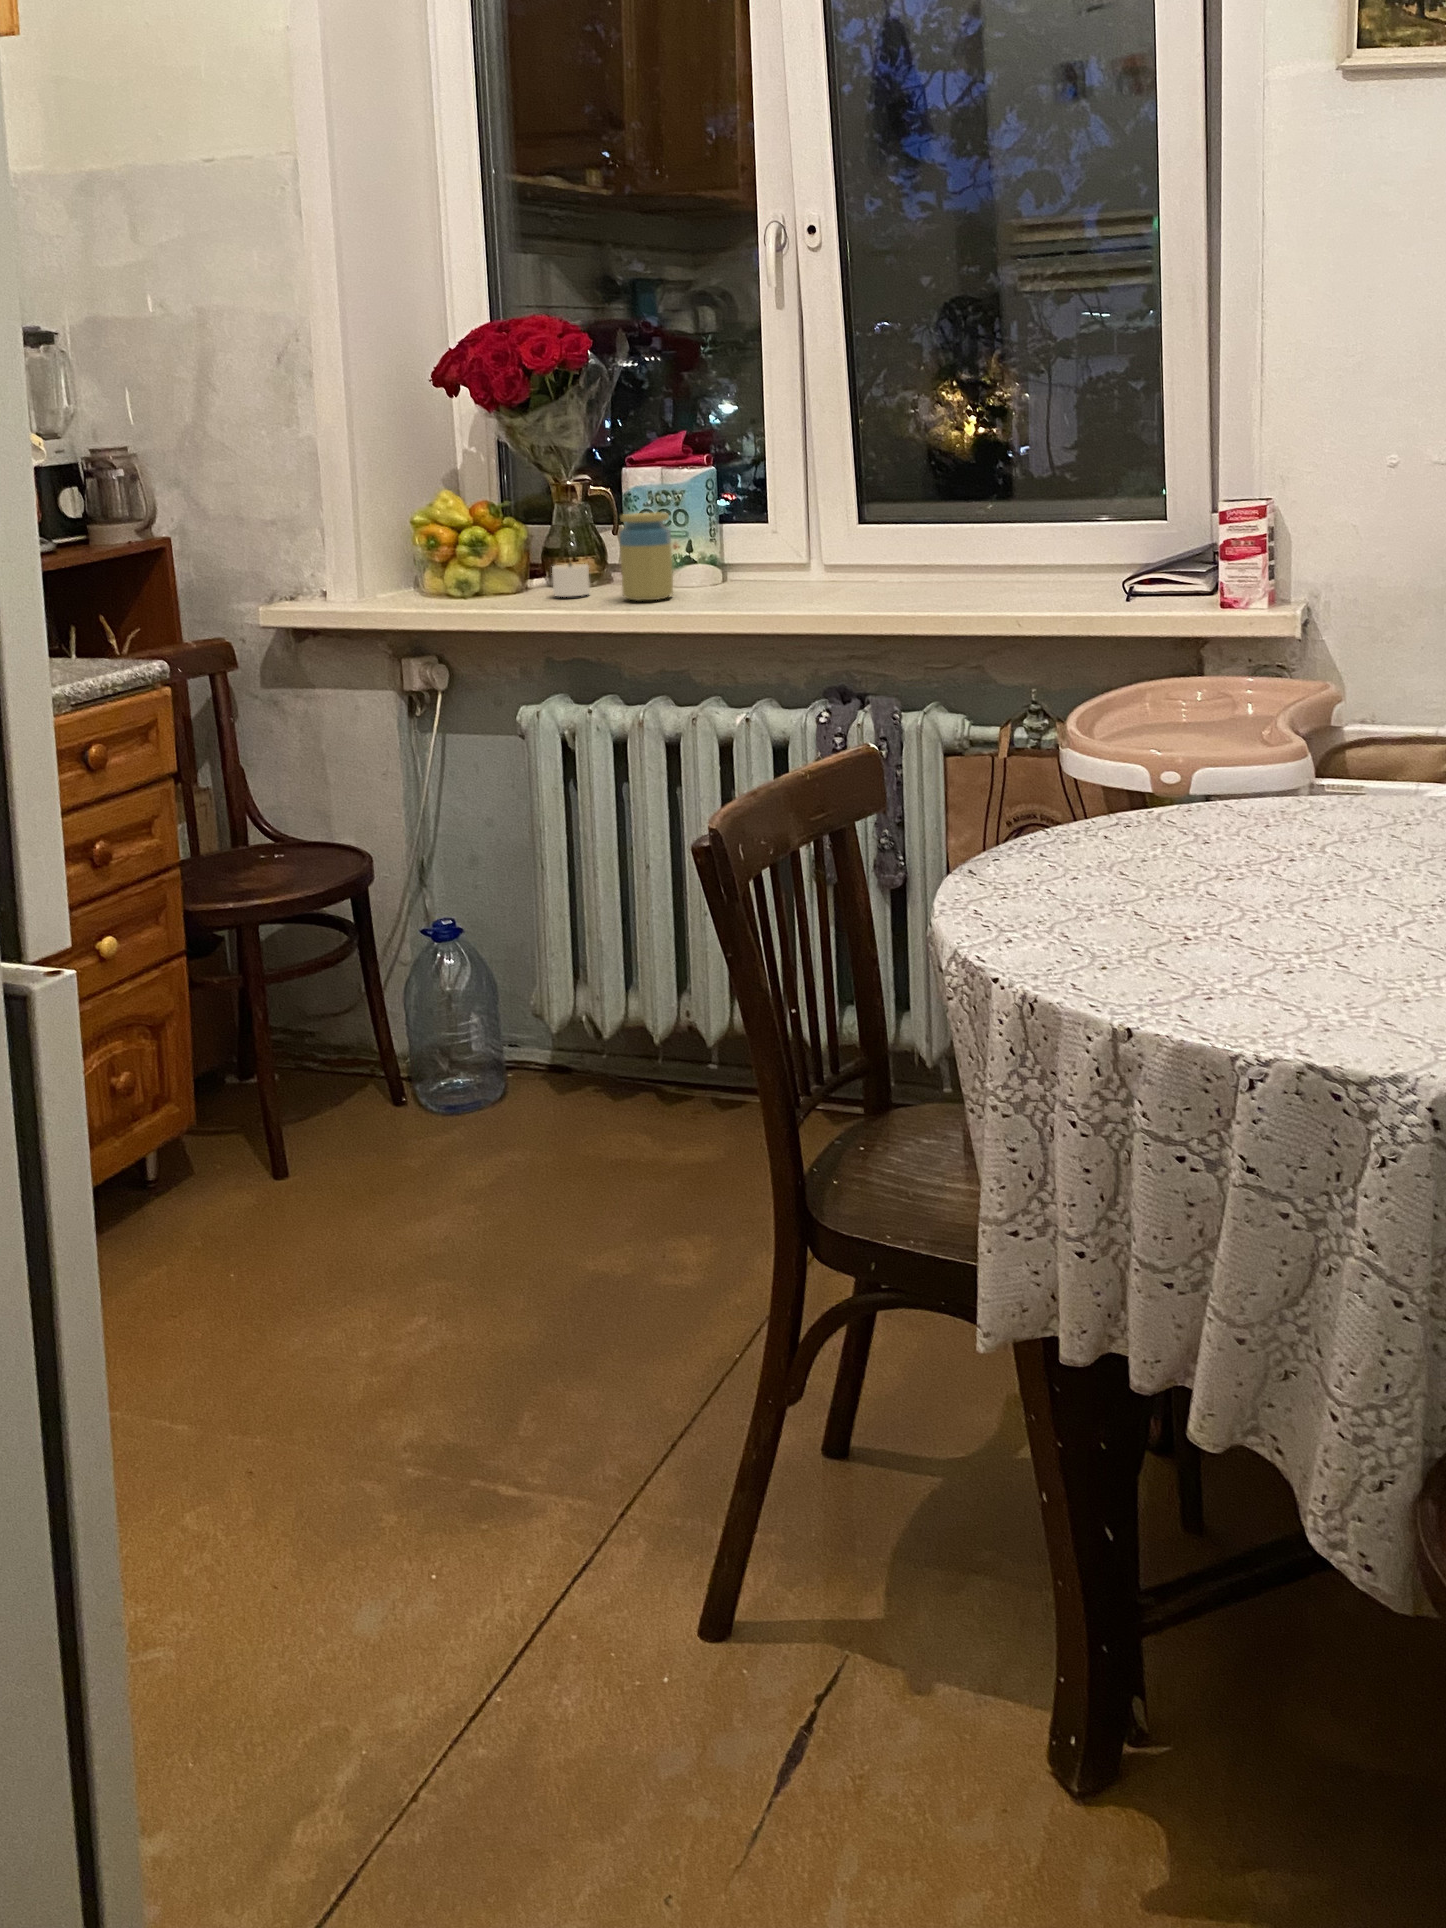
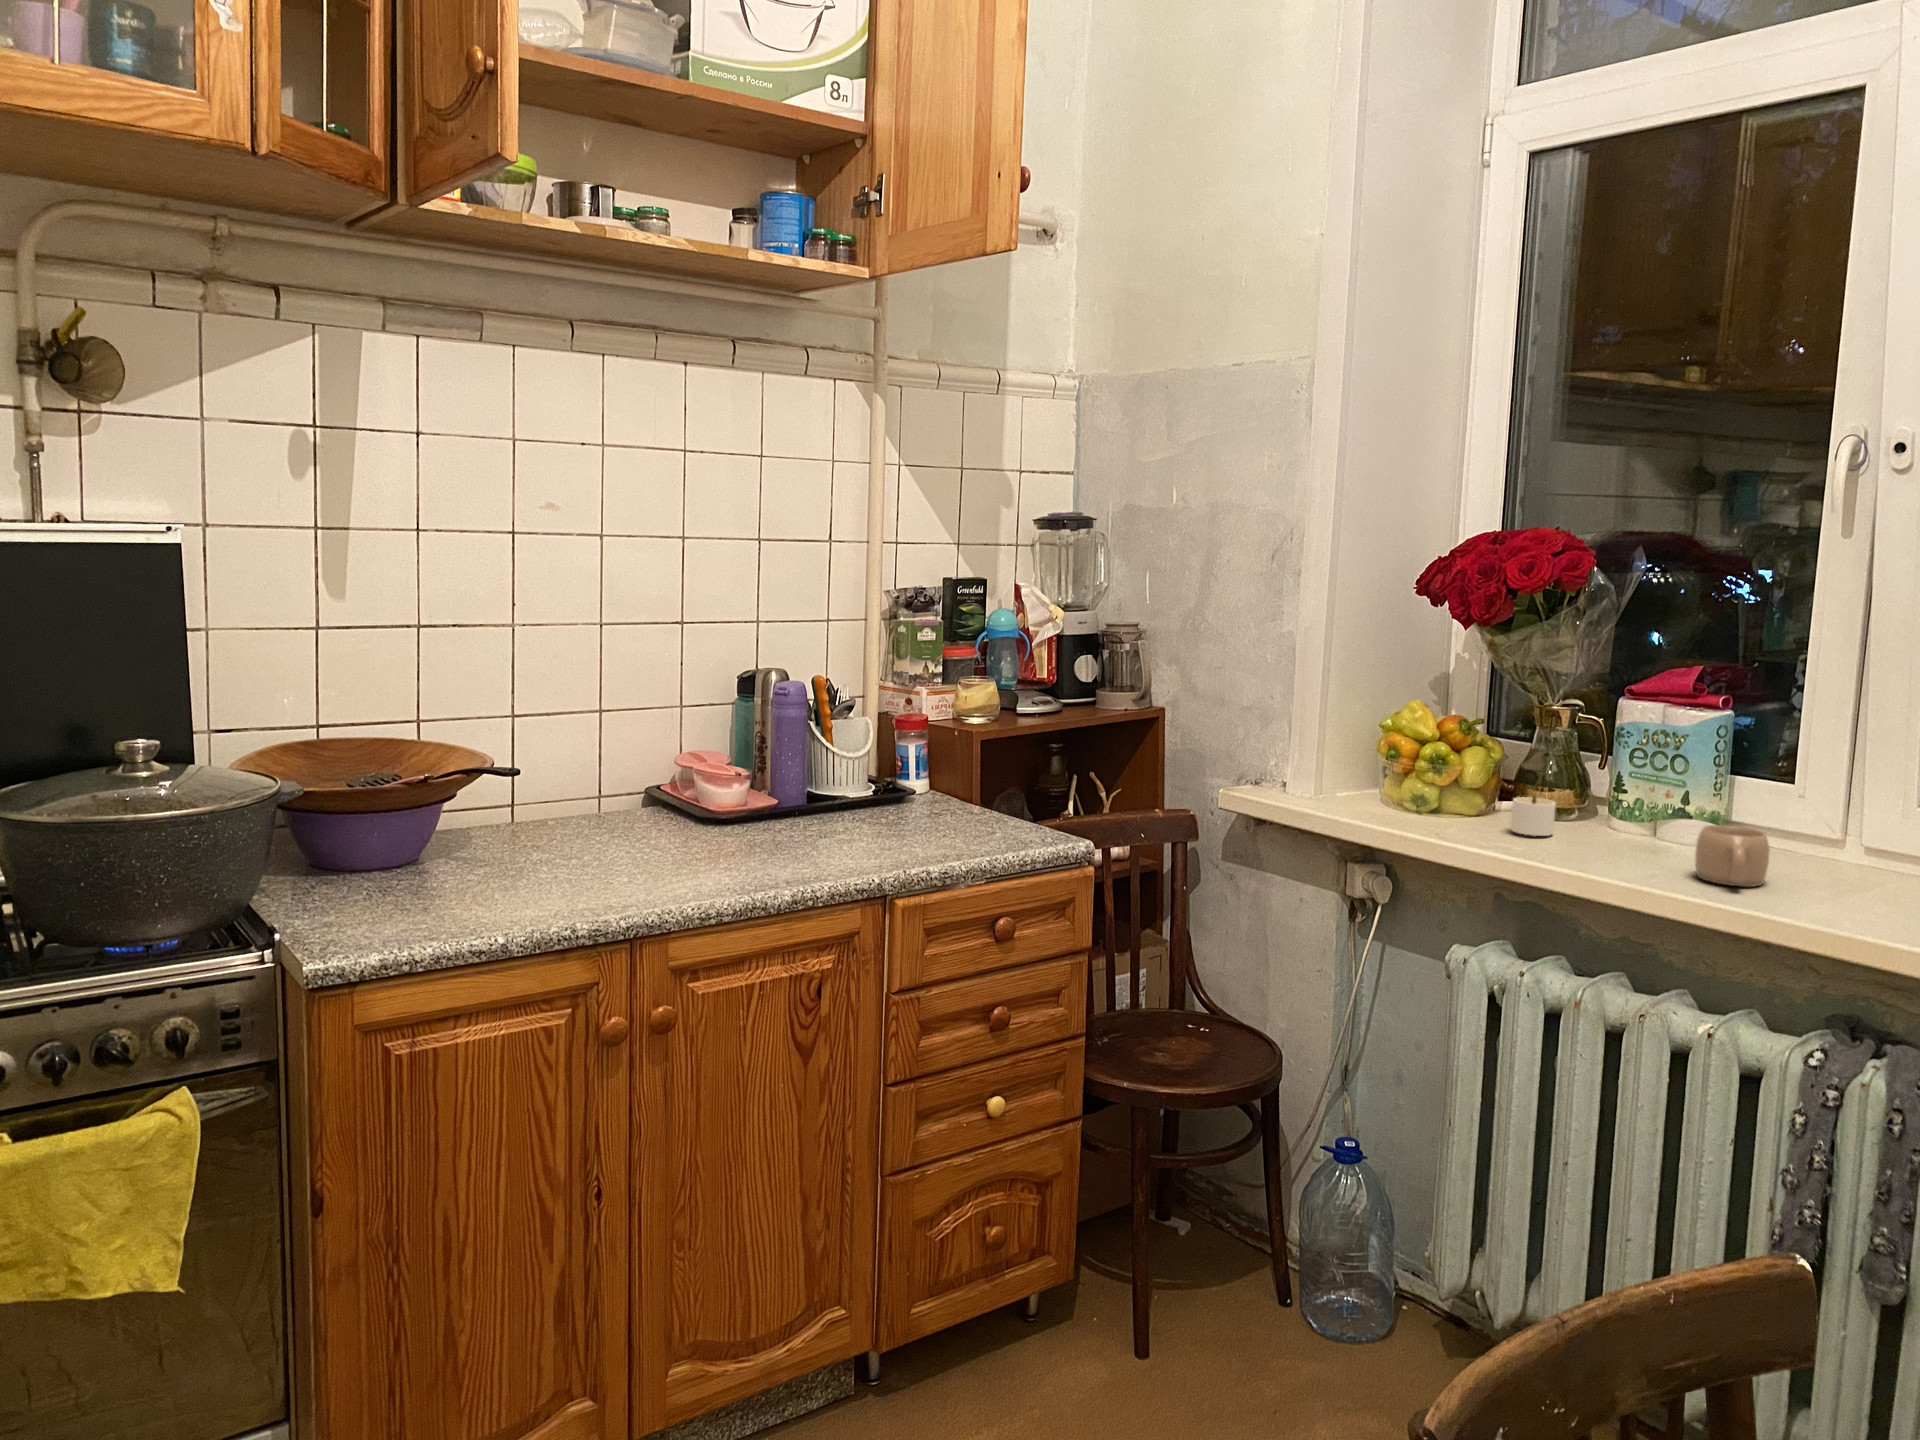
jar: present [620,513,673,600] -> none [1584,757,1656,861]
mug: none [711,555,765,601] -> present [1695,825,1770,887]

